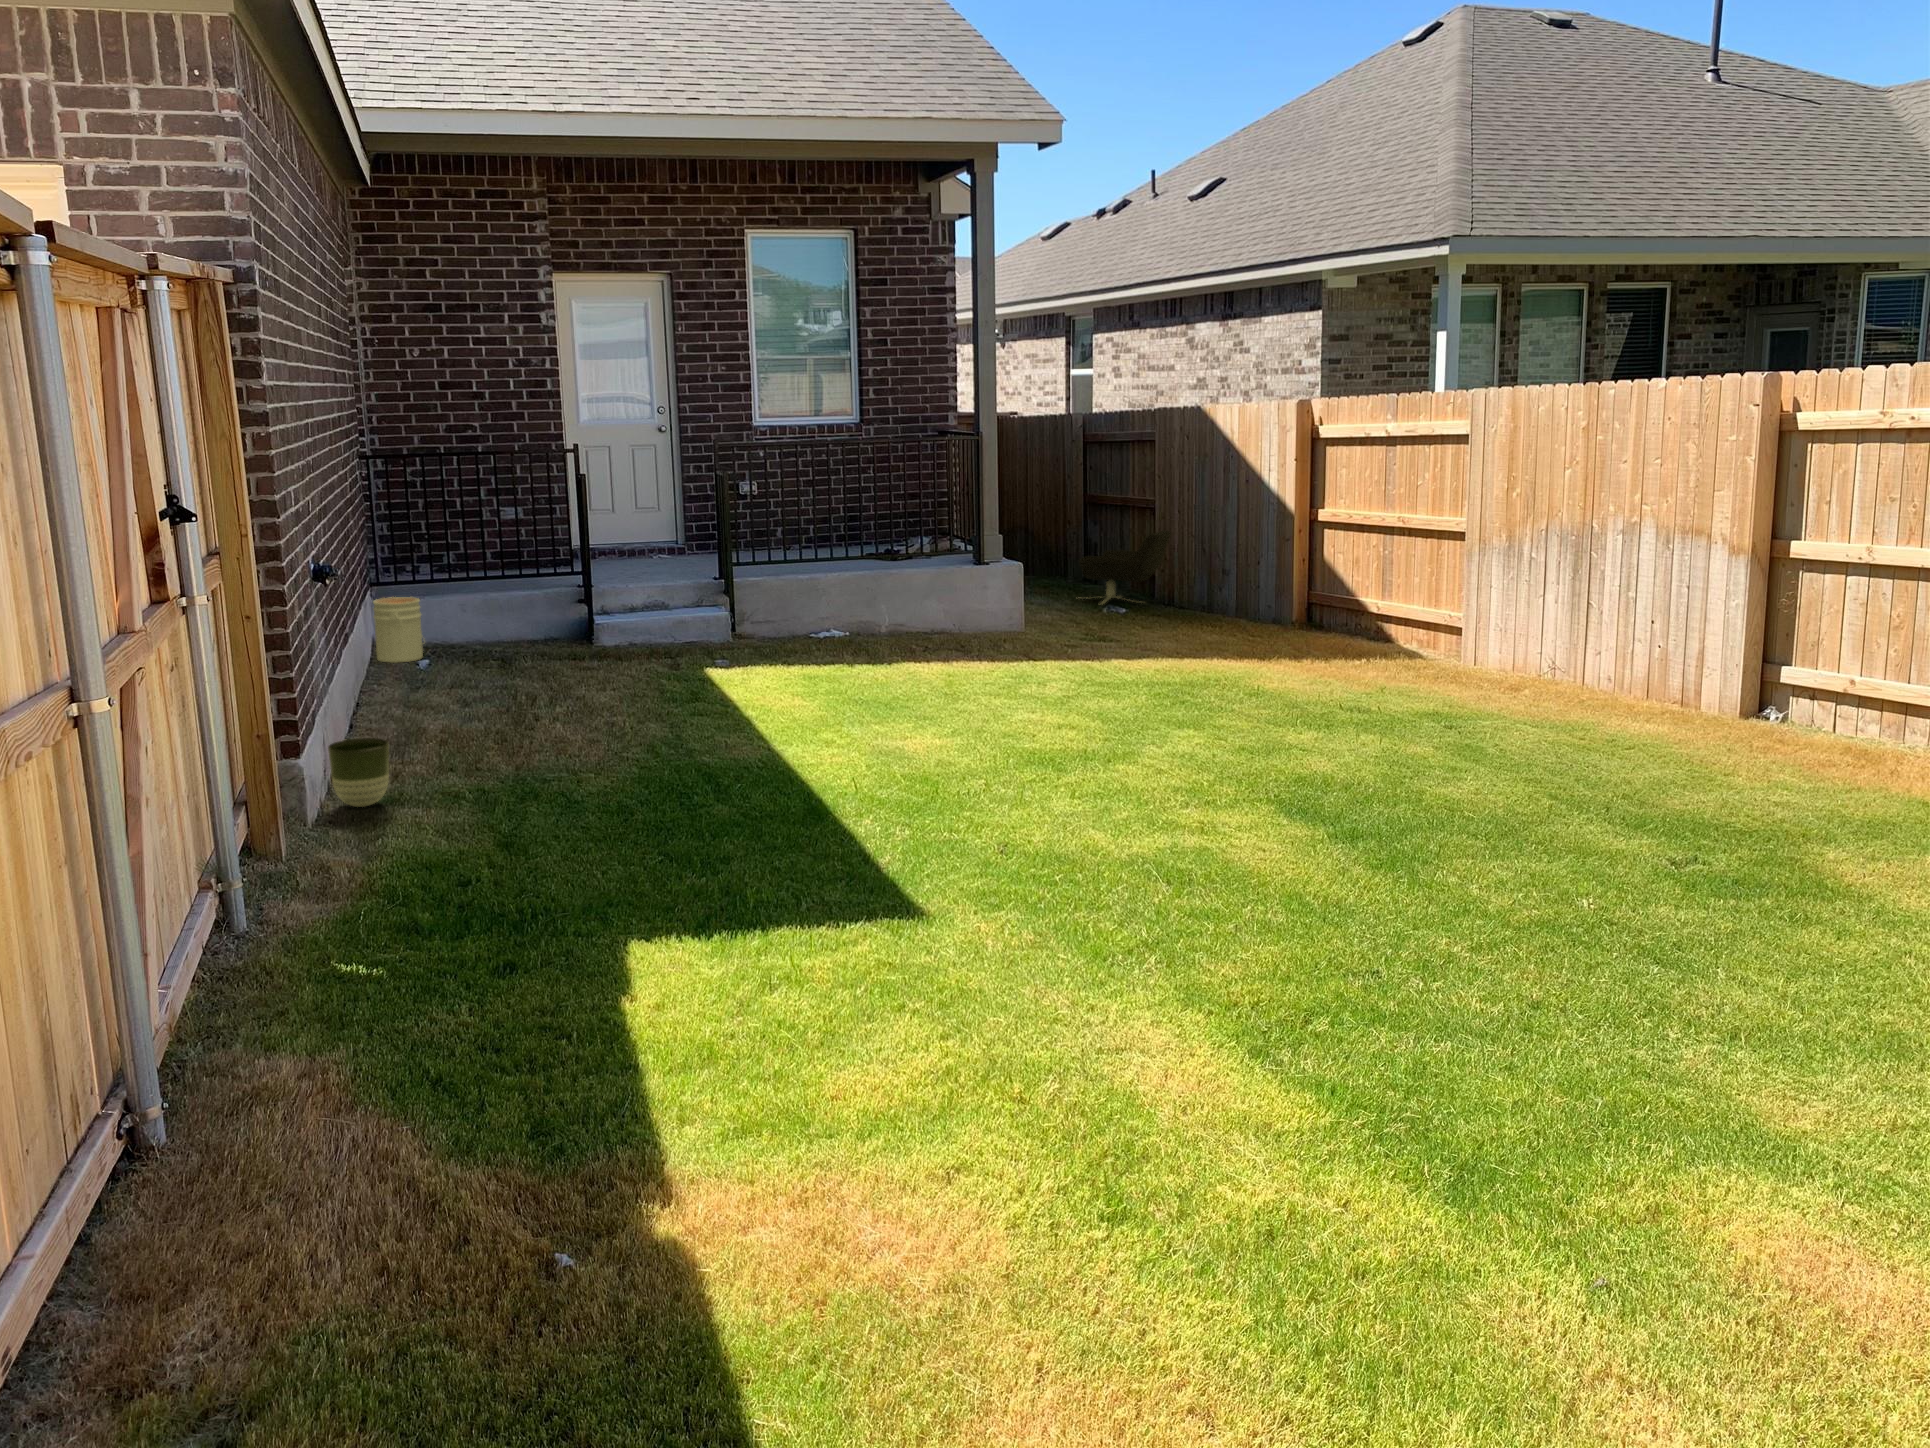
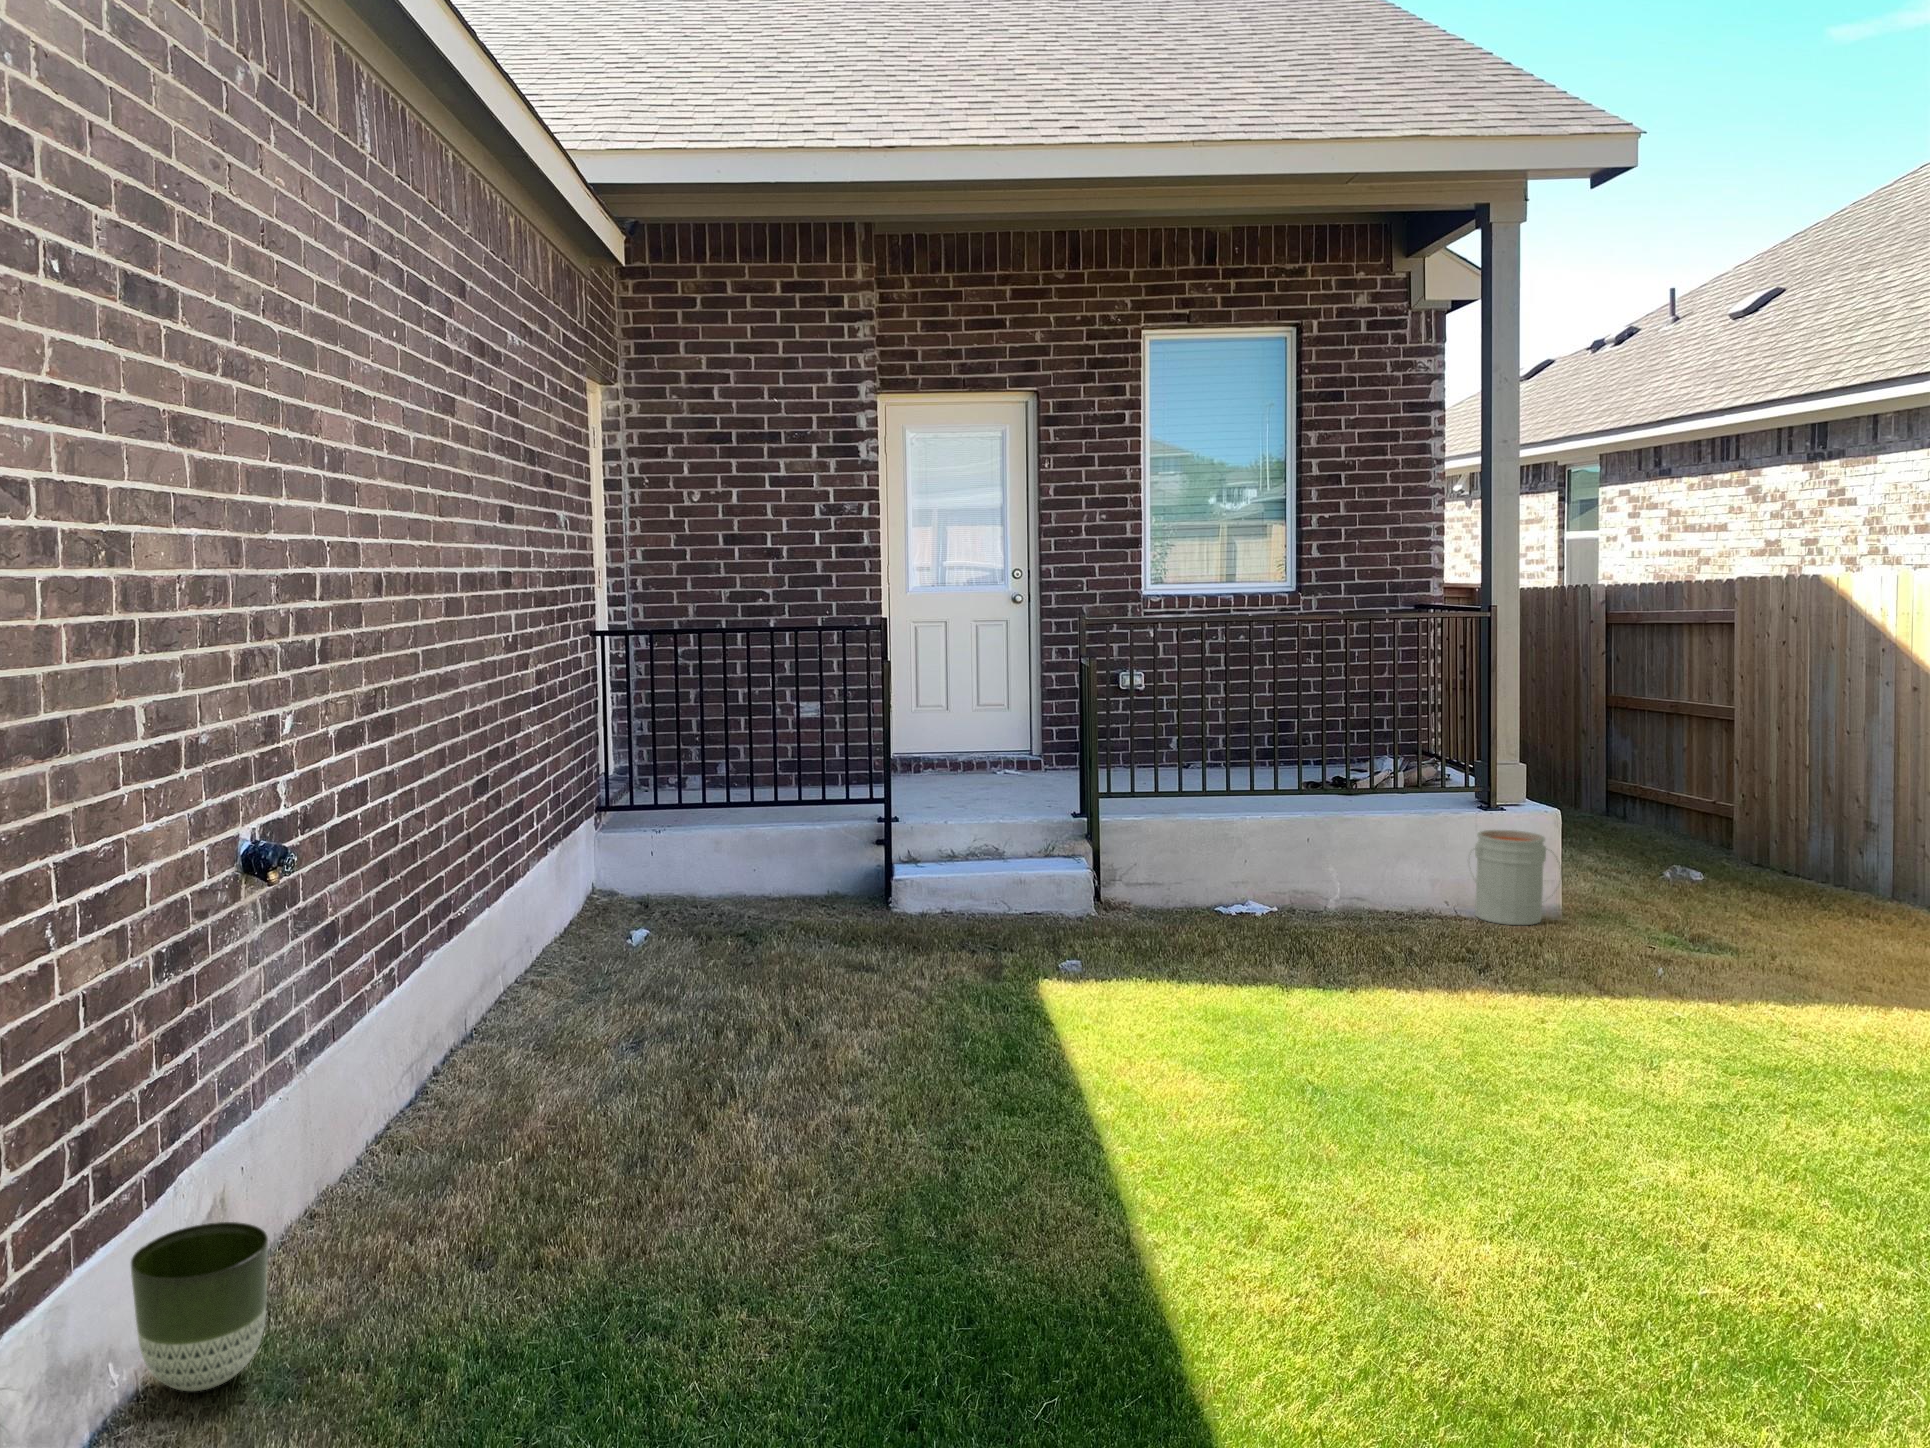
lounge chair: present [1079,530,1170,605] -> none [1629,761,1795,874]
bucket: present [373,597,423,663] -> present [1470,830,1560,925]

